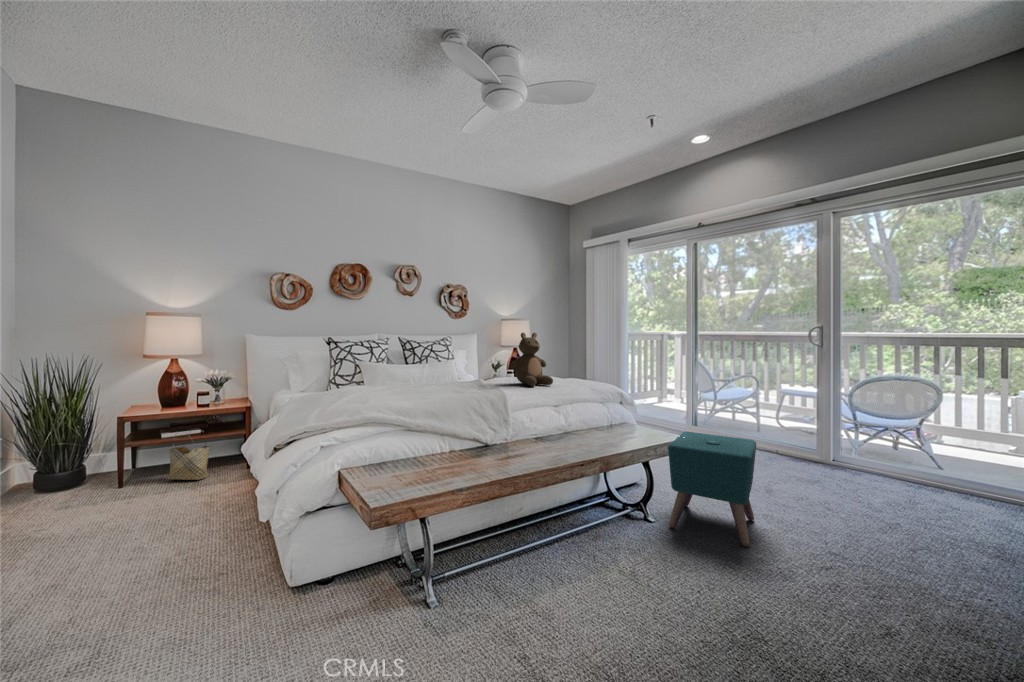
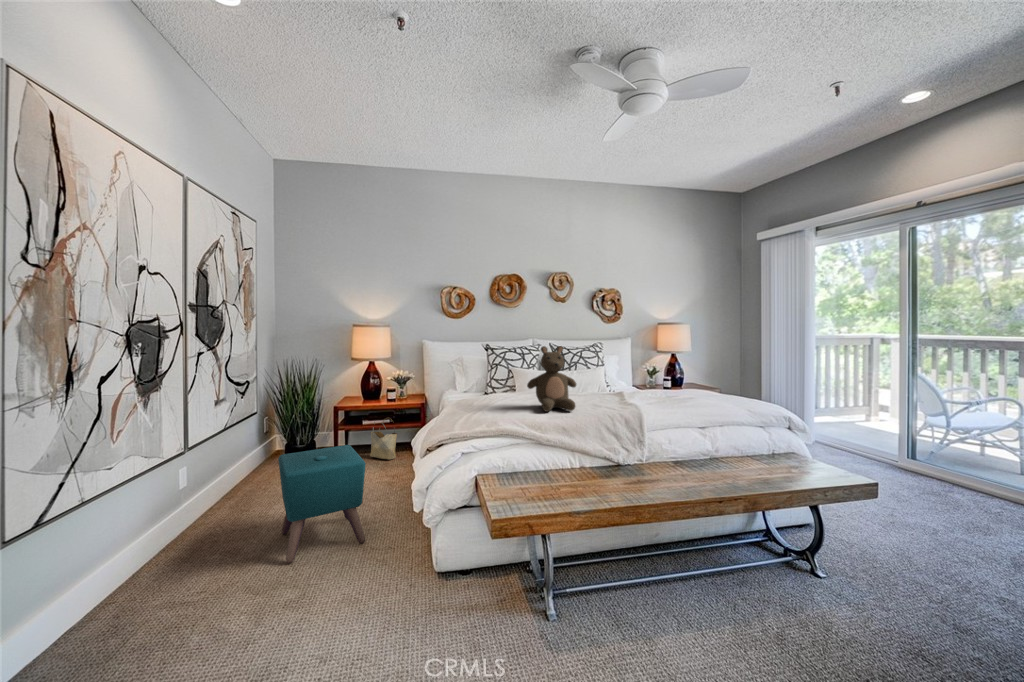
stuffed bear: present [510,333,553,386] -> present [527,346,576,412]
ottoman: present [668,431,756,547] -> present [278,445,366,563]

